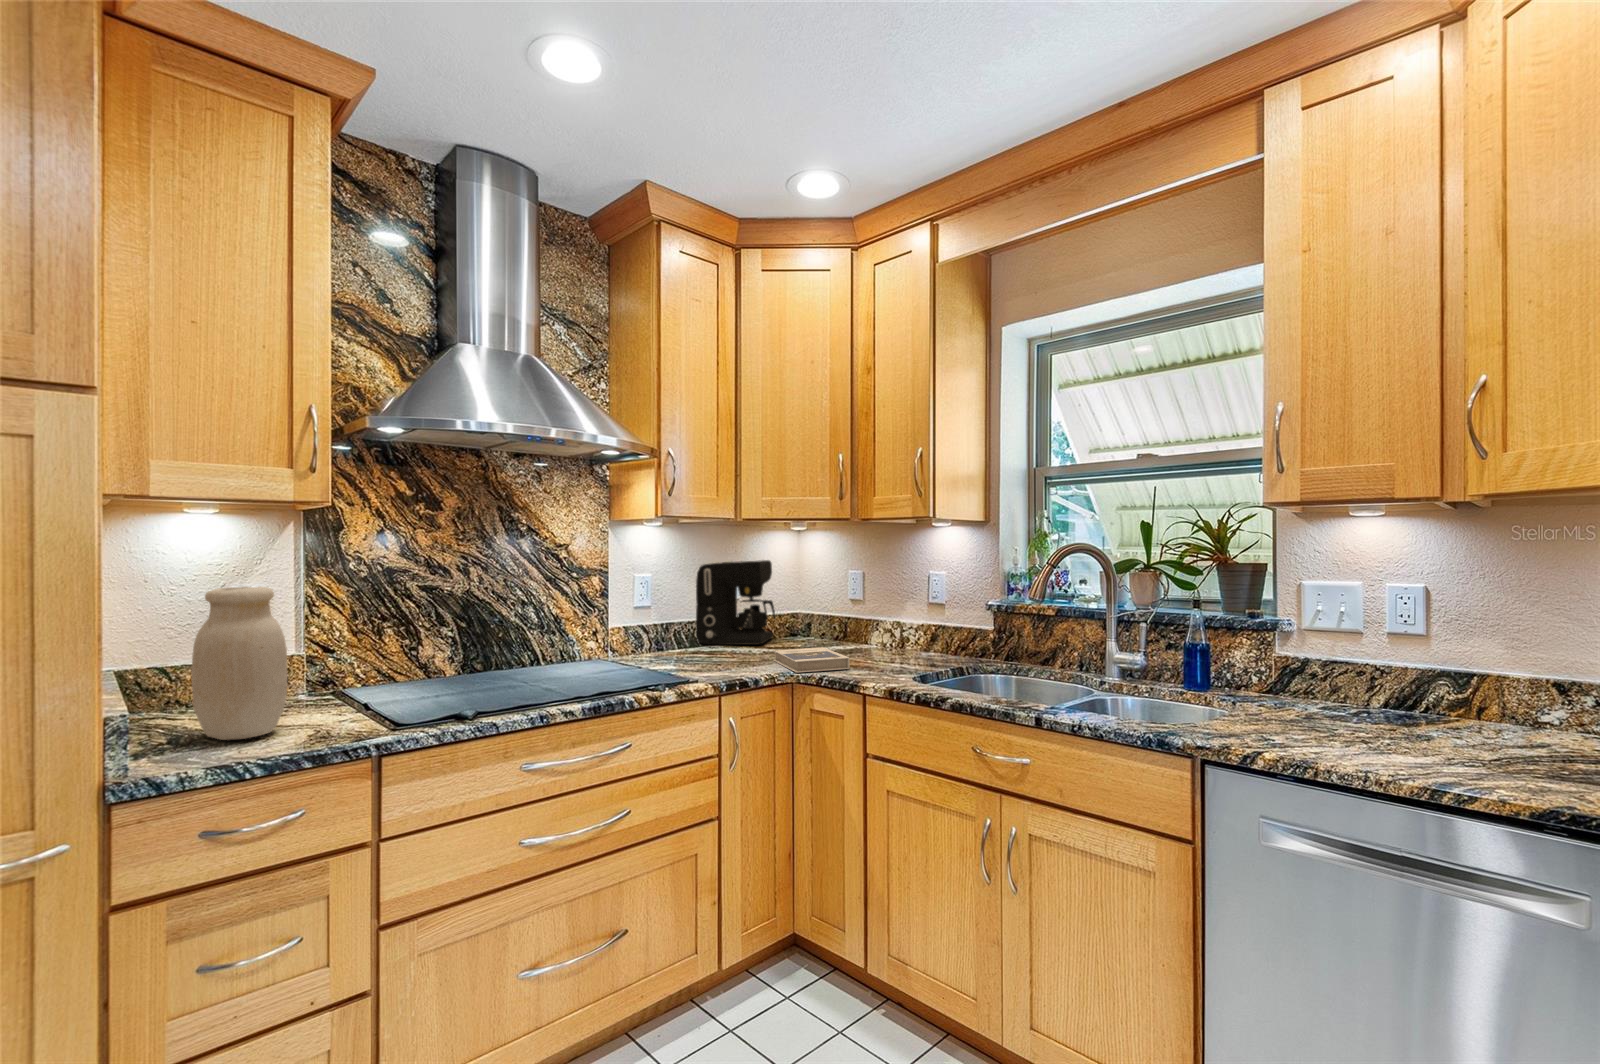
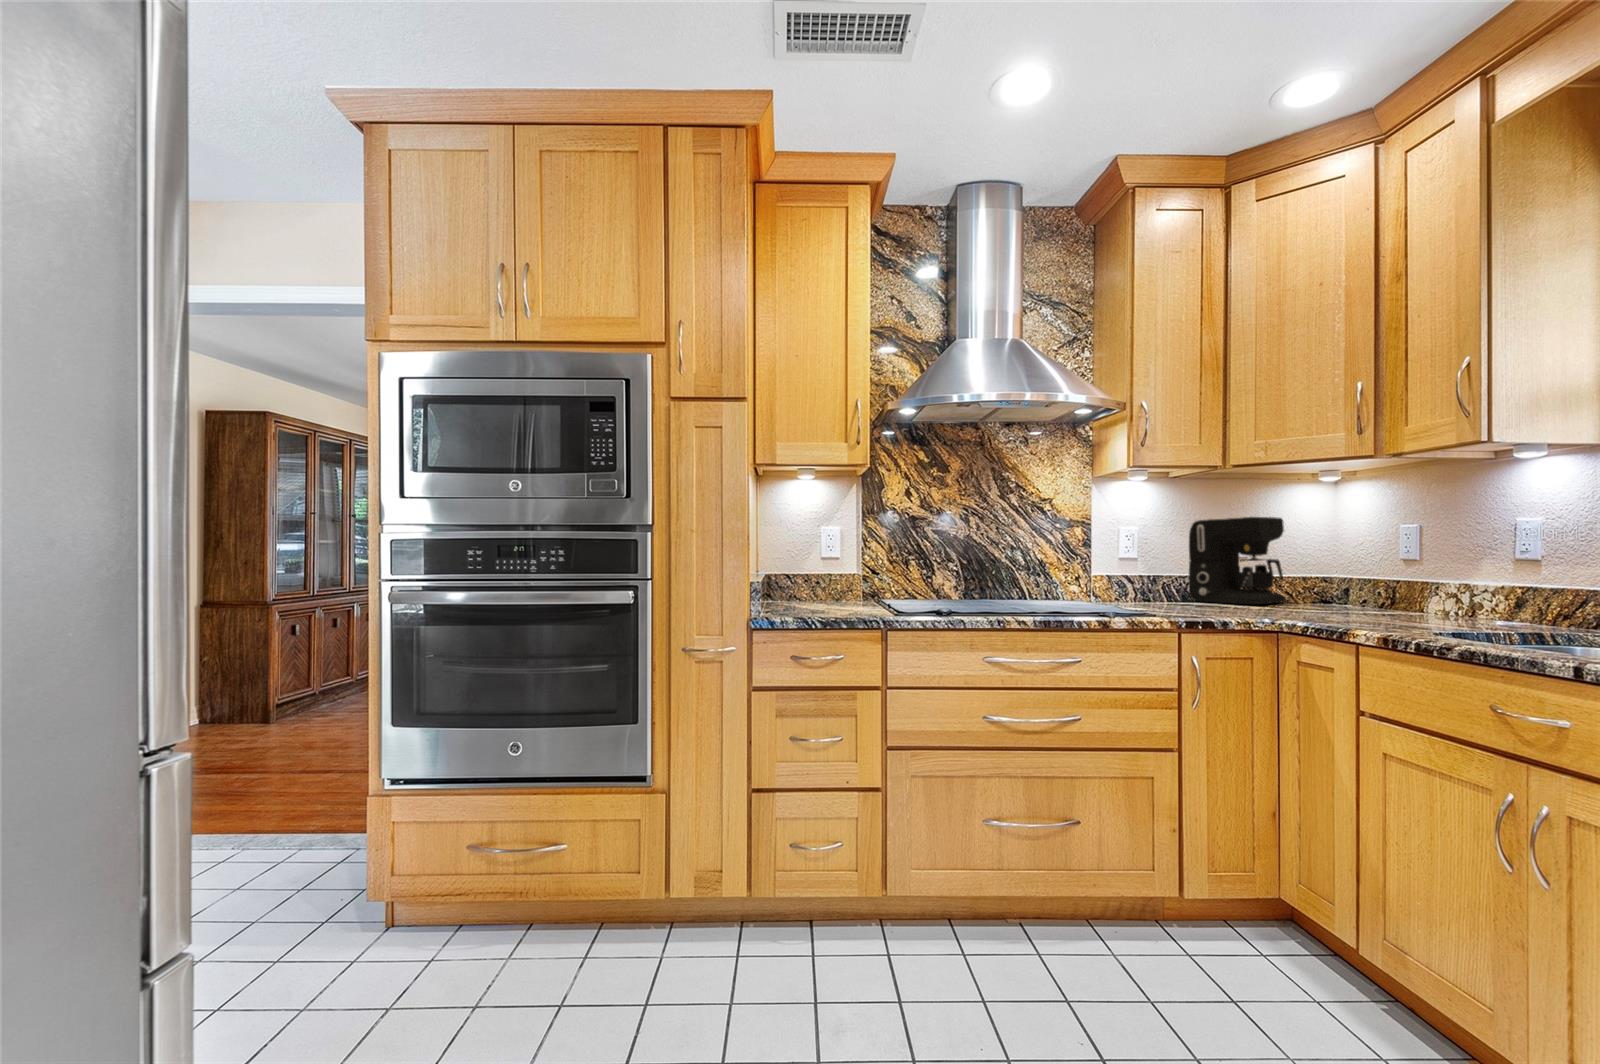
jar: present [191,586,287,740] -> none [794,517,841,612]
hardback book: present [773,647,849,673] -> none [1256,603,1338,623]

